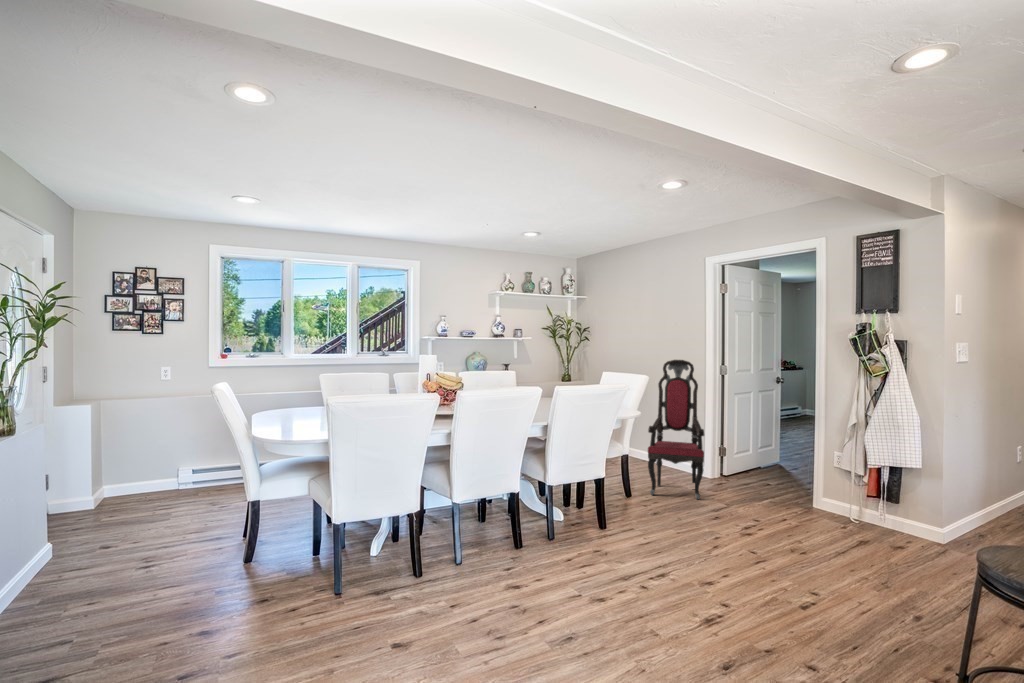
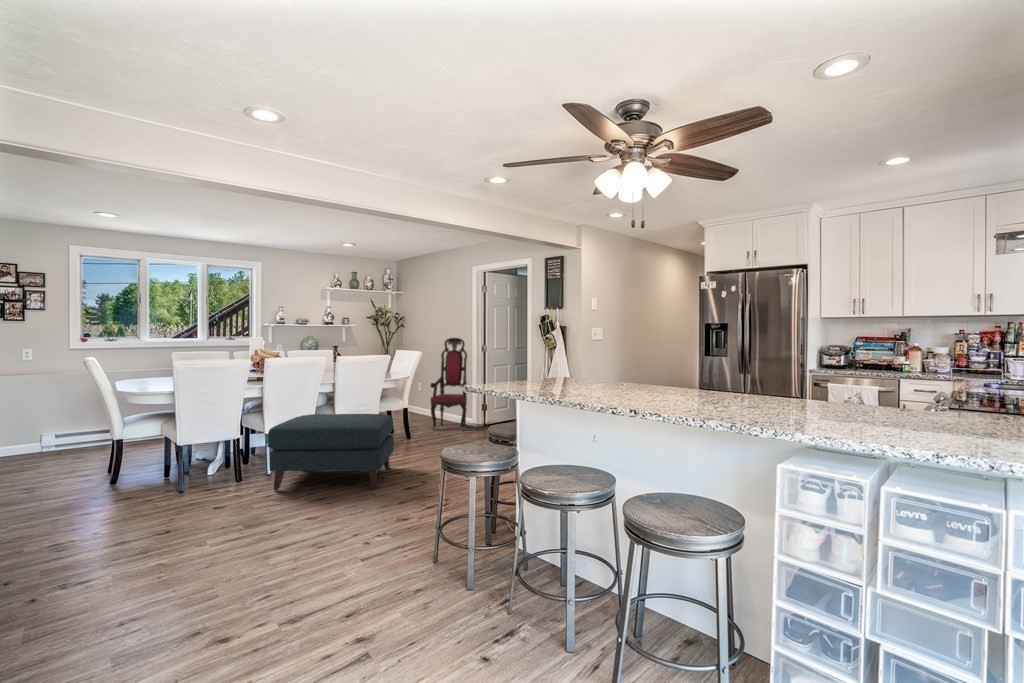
ottoman: none [459,479,638,623] -> present [268,414,393,490]

